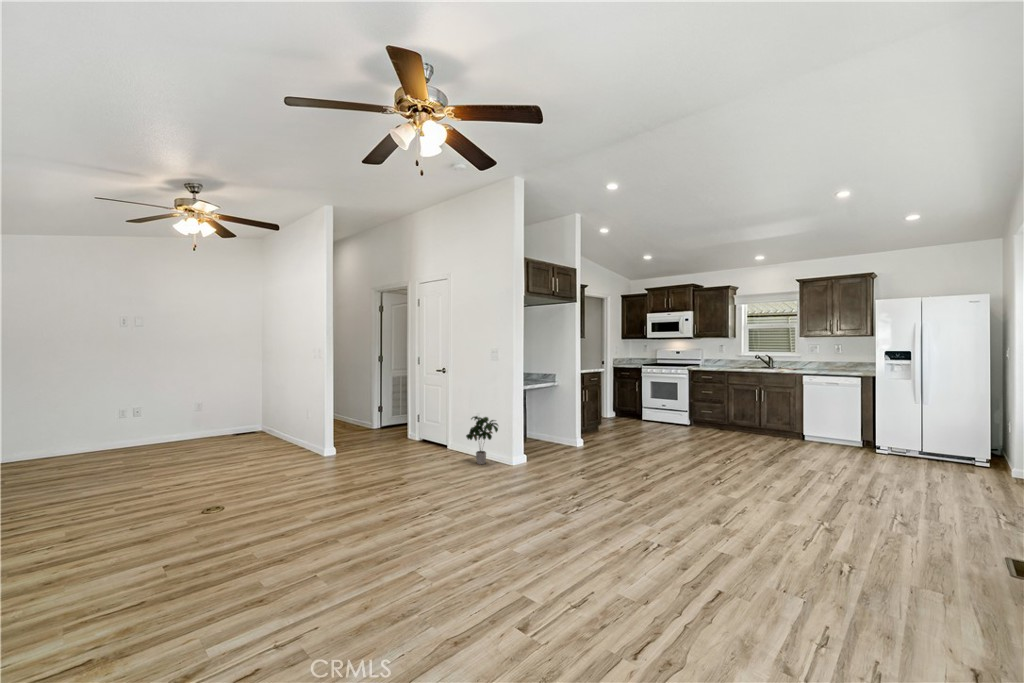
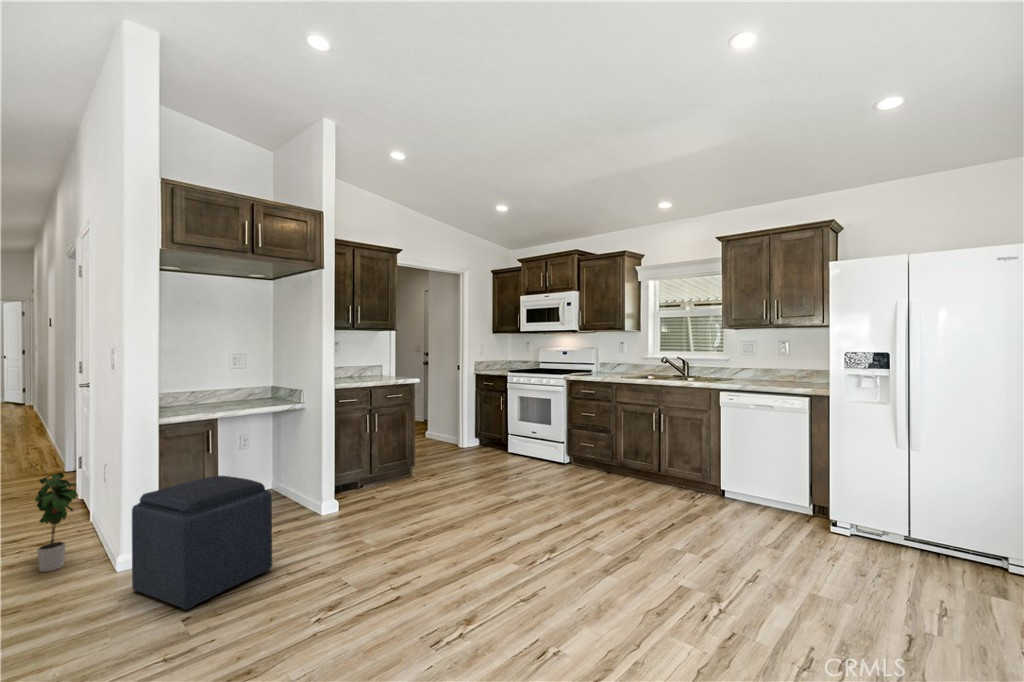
ottoman: none [541,417,596,474] -> present [132,476,272,610]

